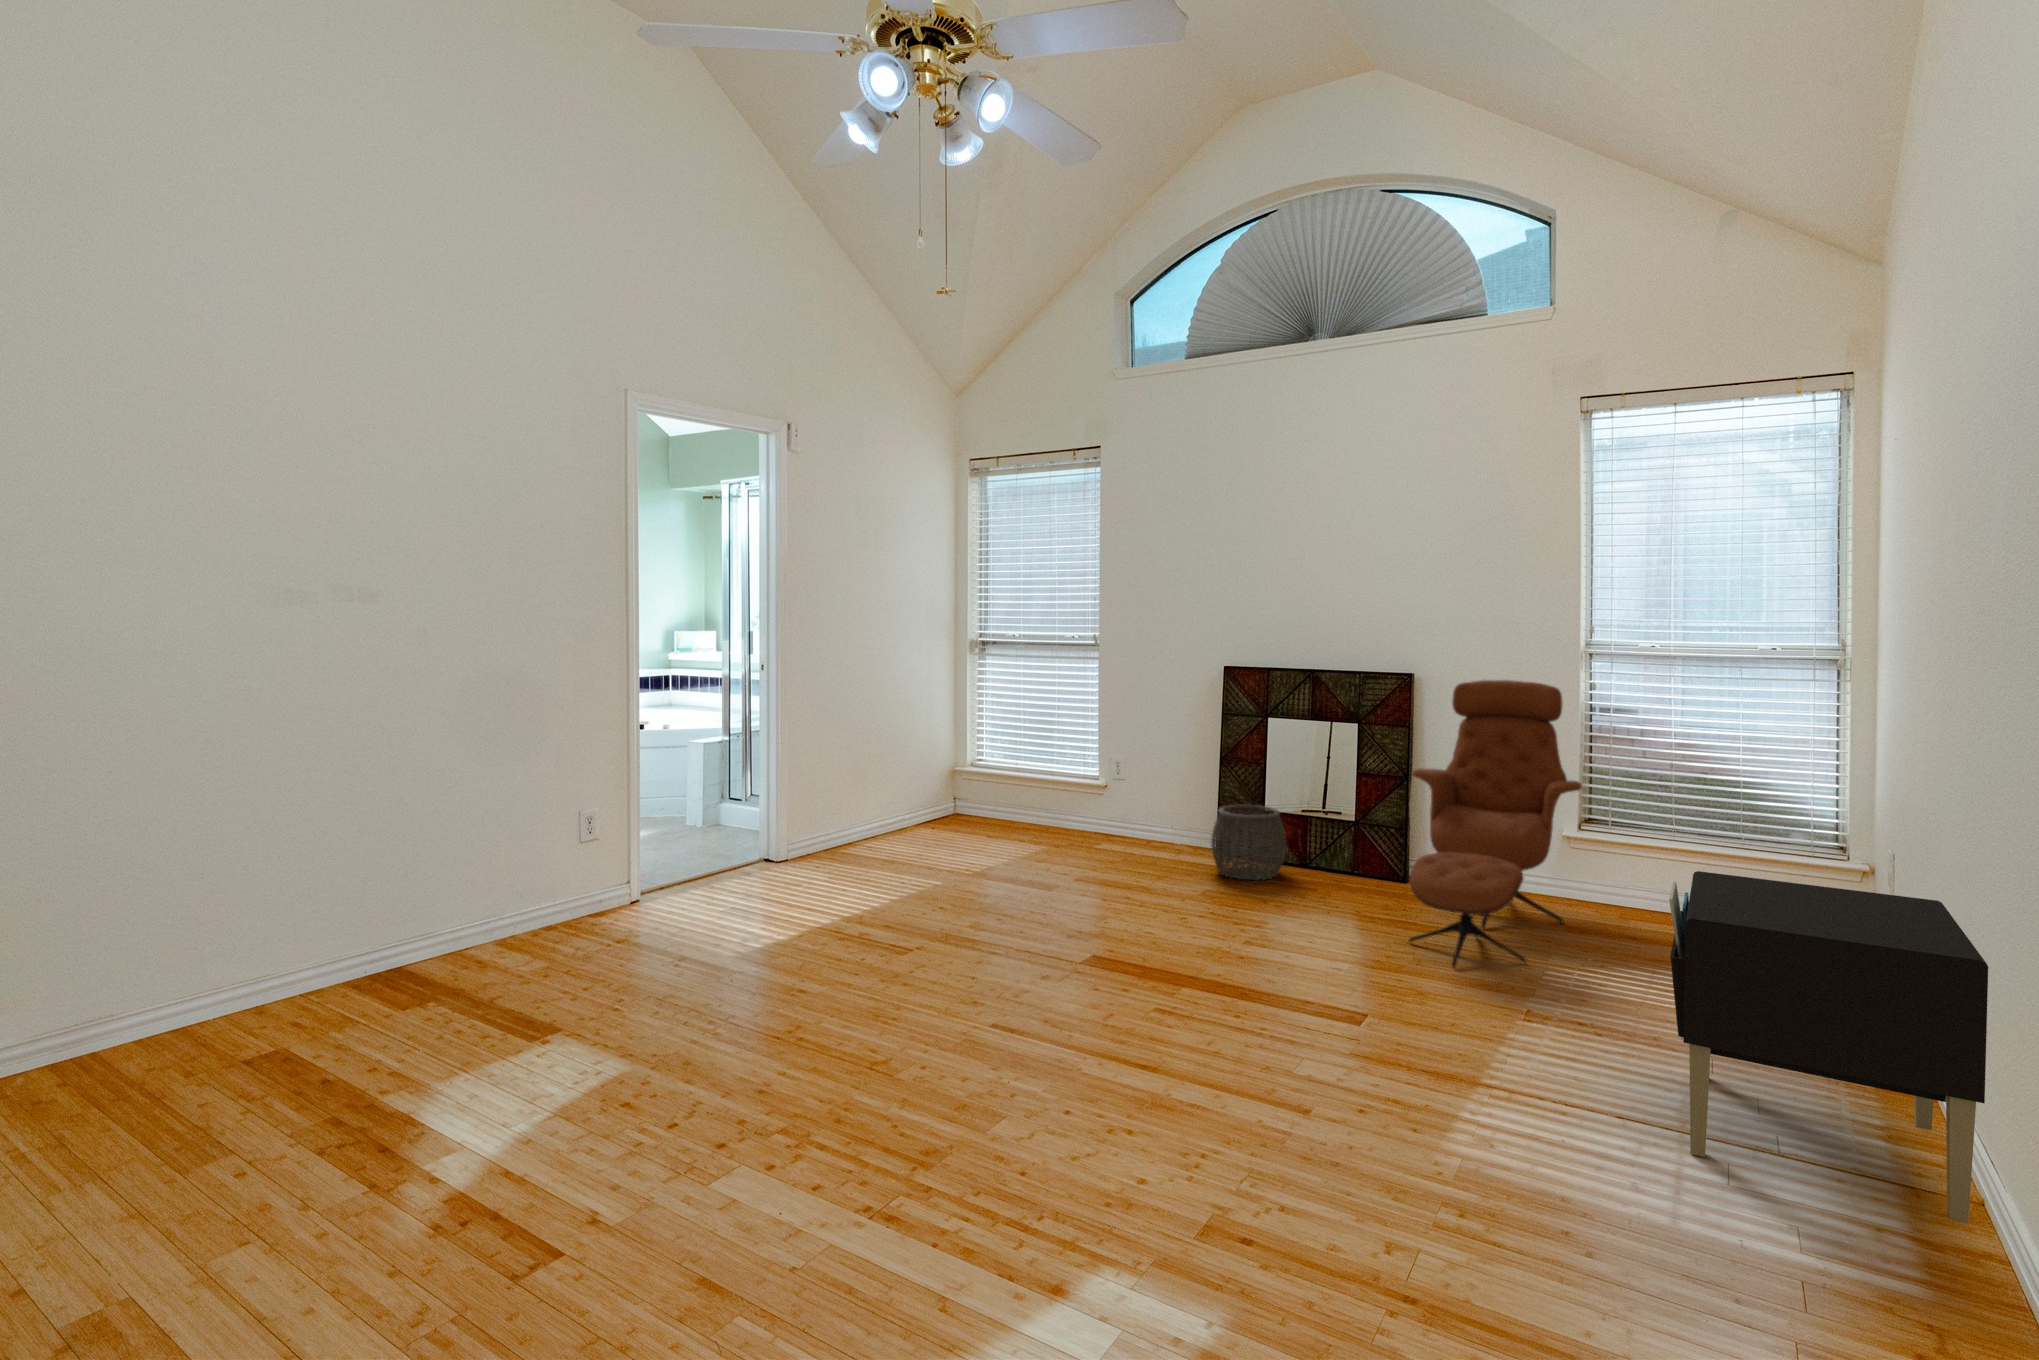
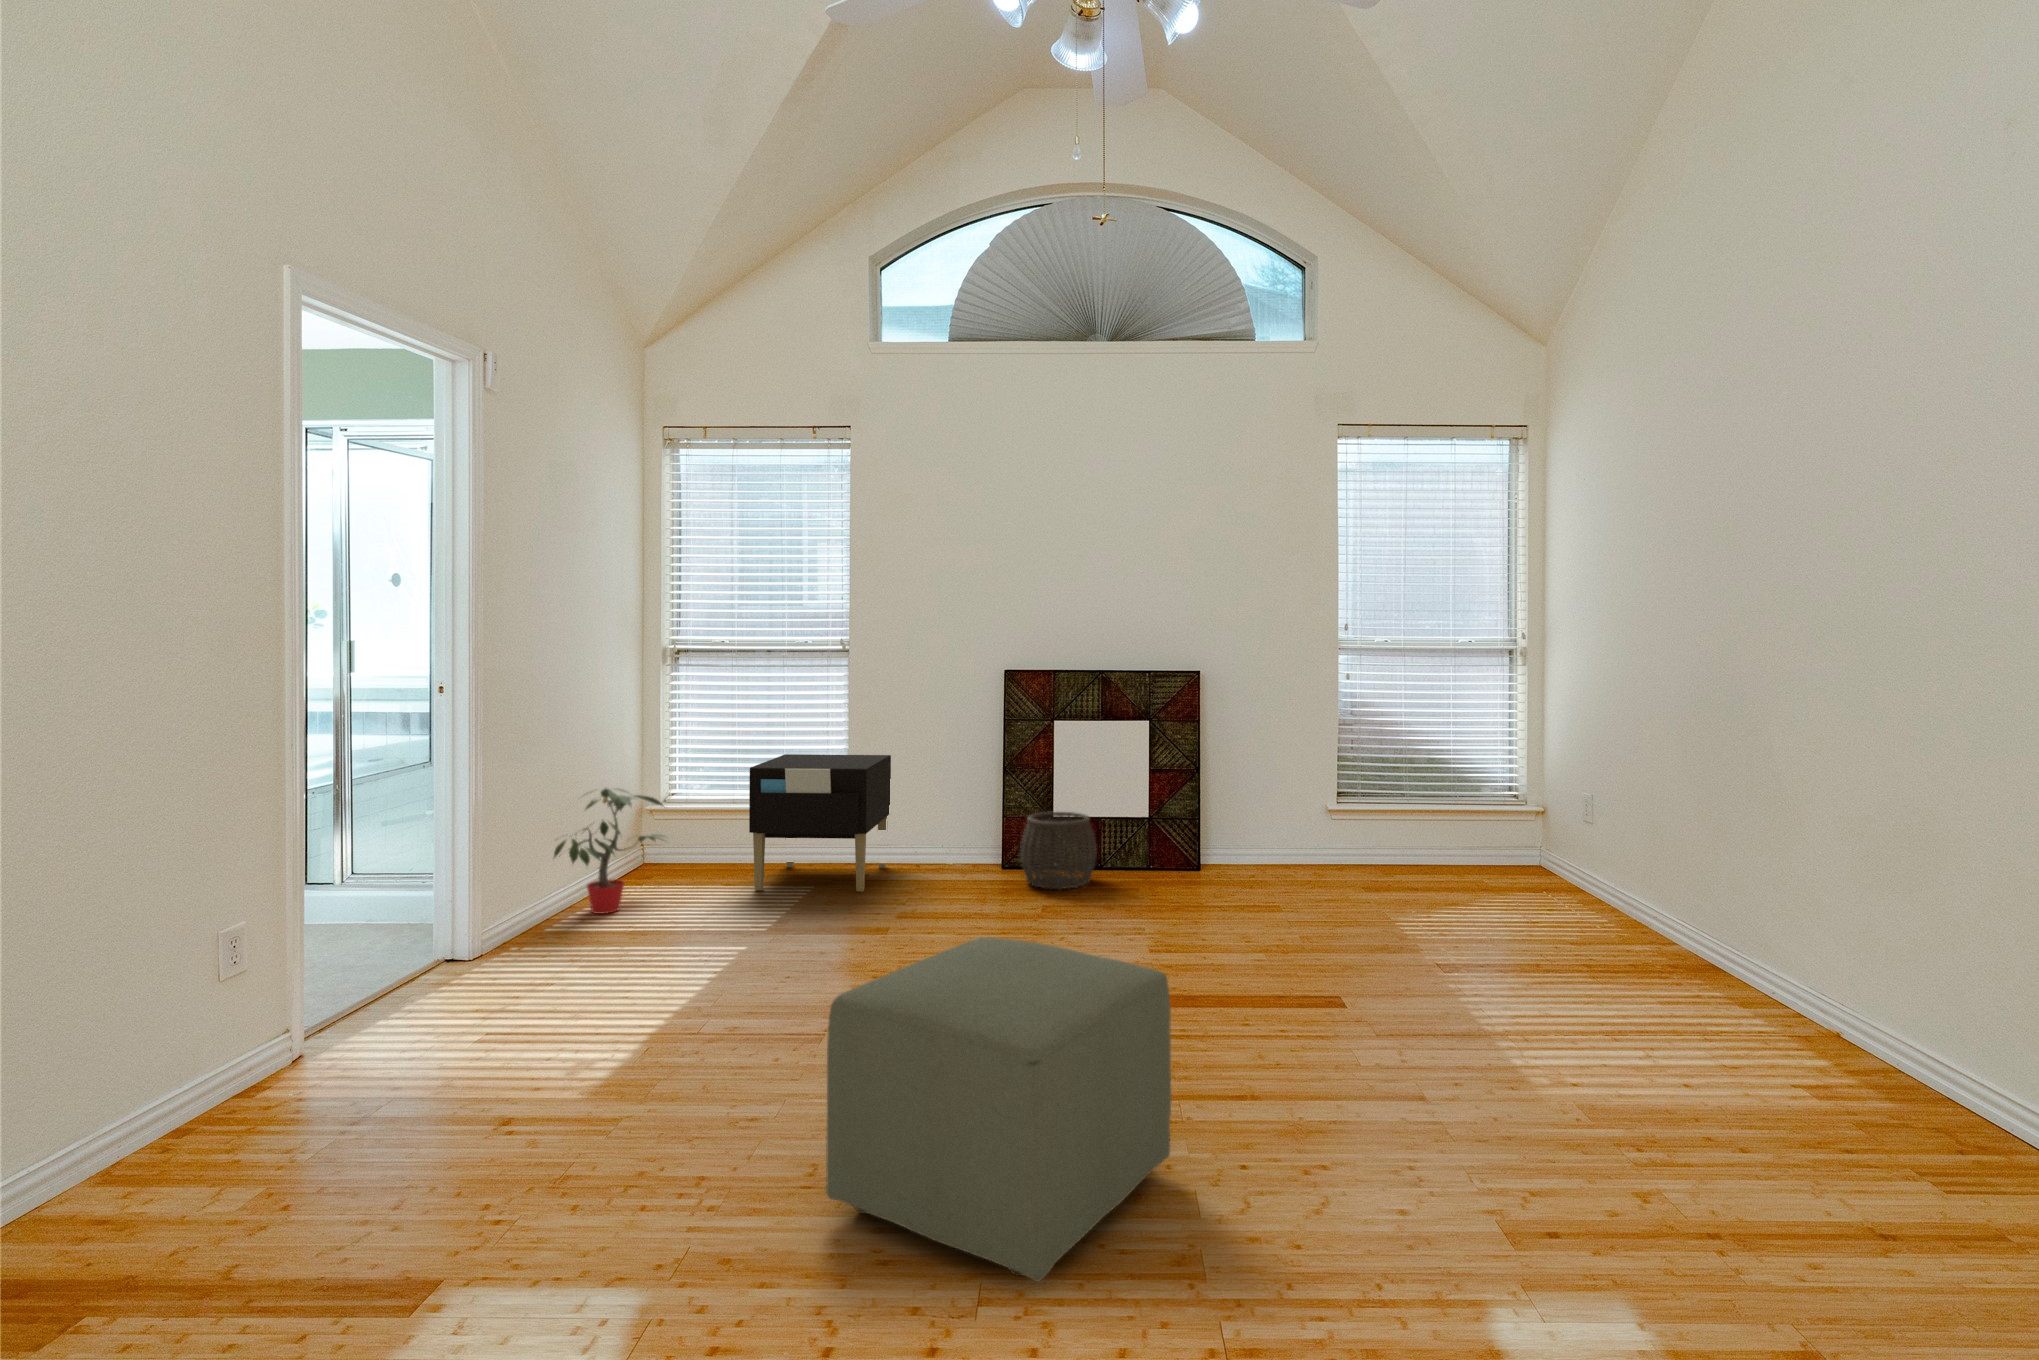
lounge chair: present [1409,680,1582,968] -> none [1232,674,1384,936]
potted plant: none [840,749,947,846] -> present [554,789,664,914]
nightstand: present [1669,871,1988,1224] -> present [749,754,891,891]
ottoman: none [725,888,968,1138] -> present [826,937,1172,1282]

